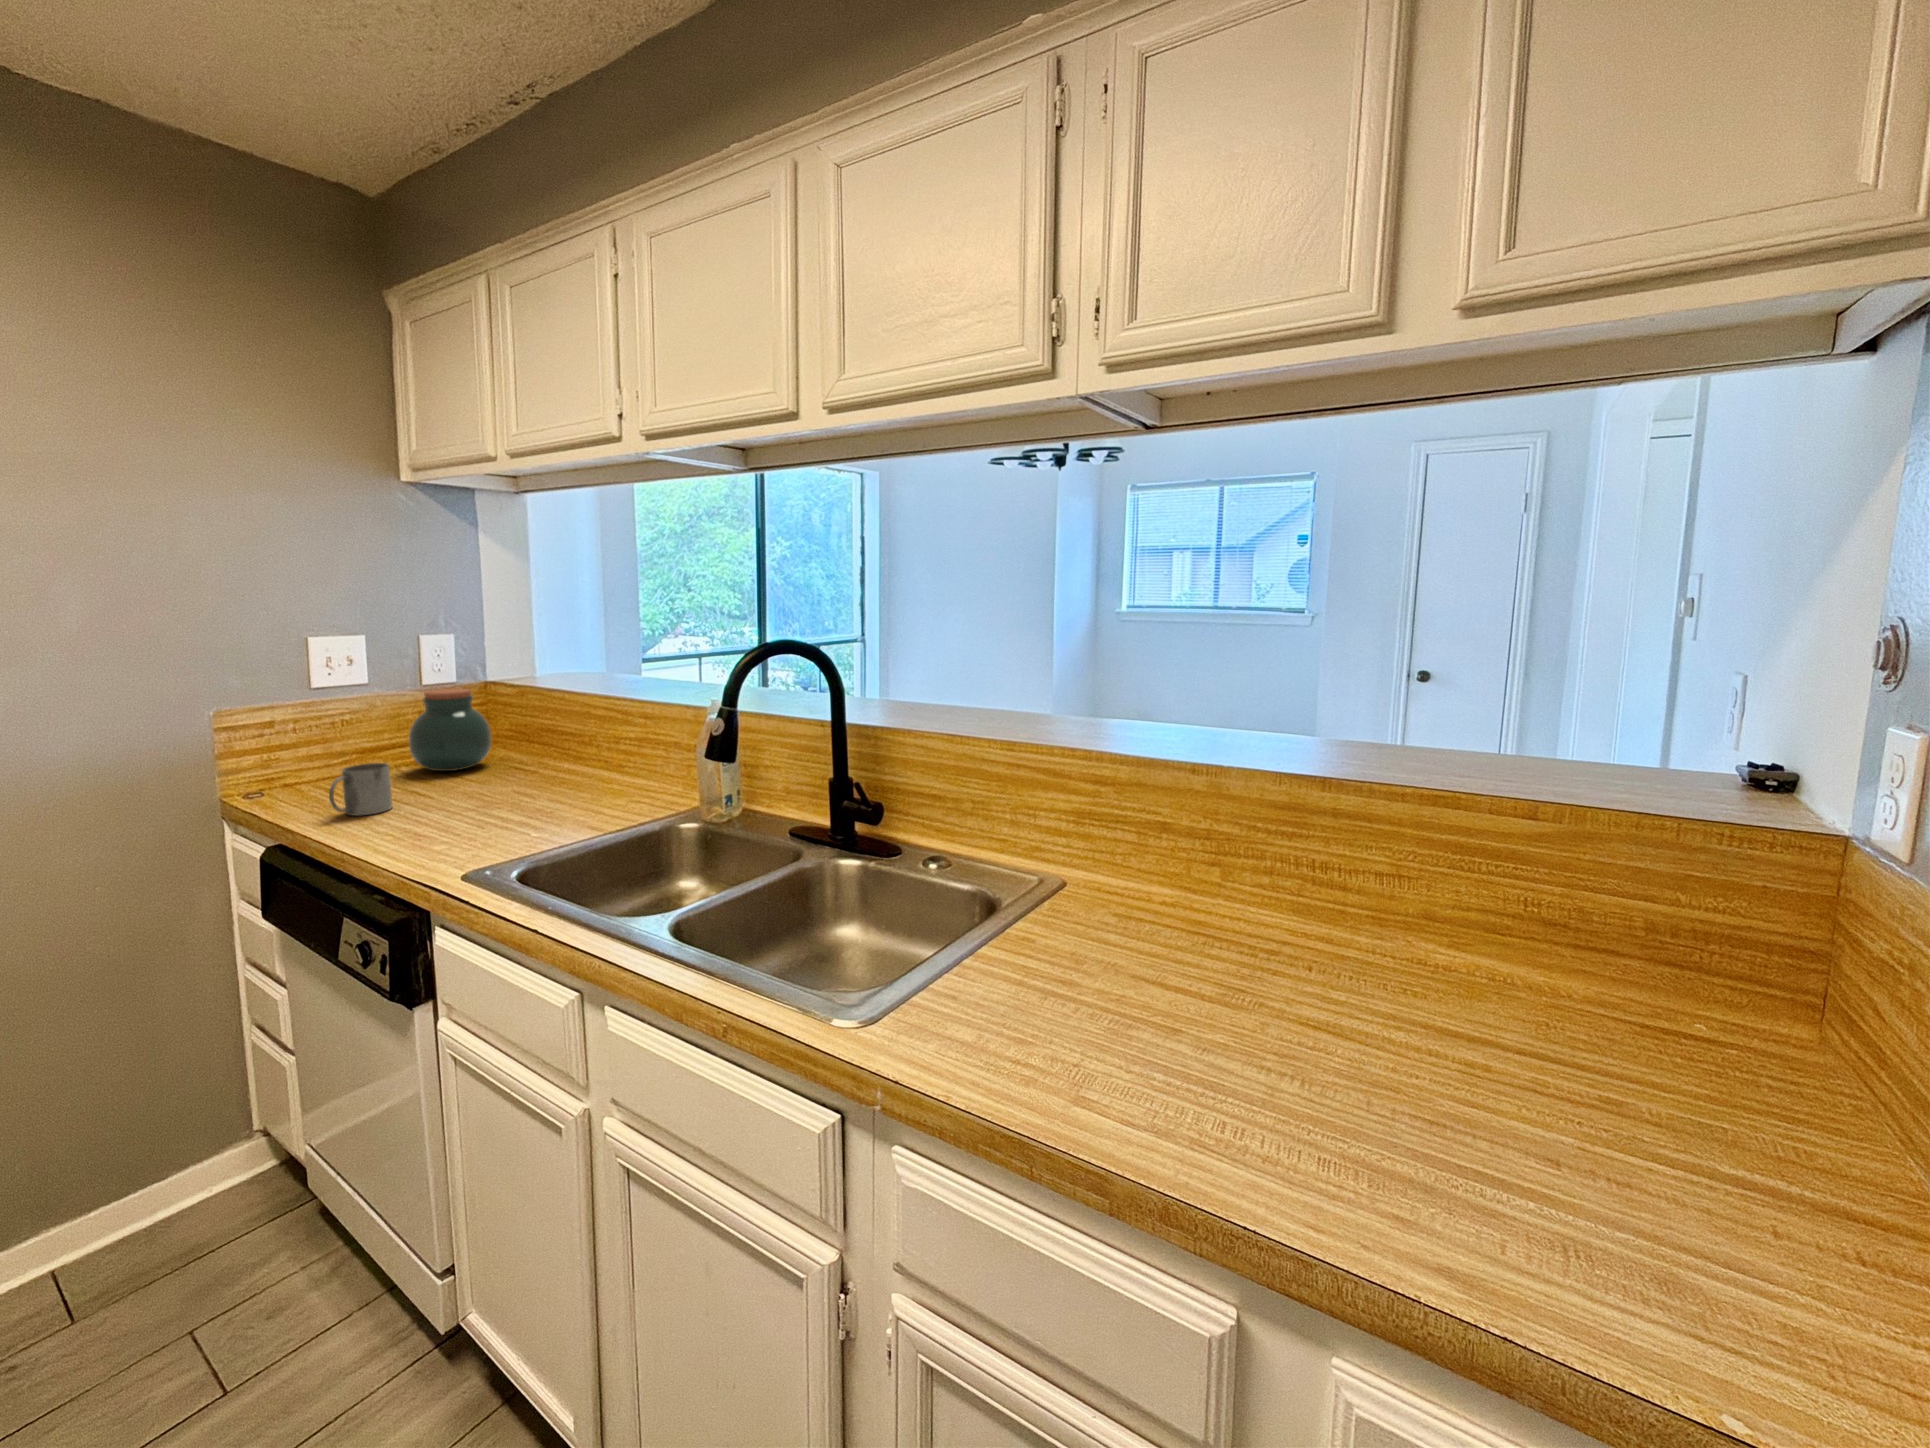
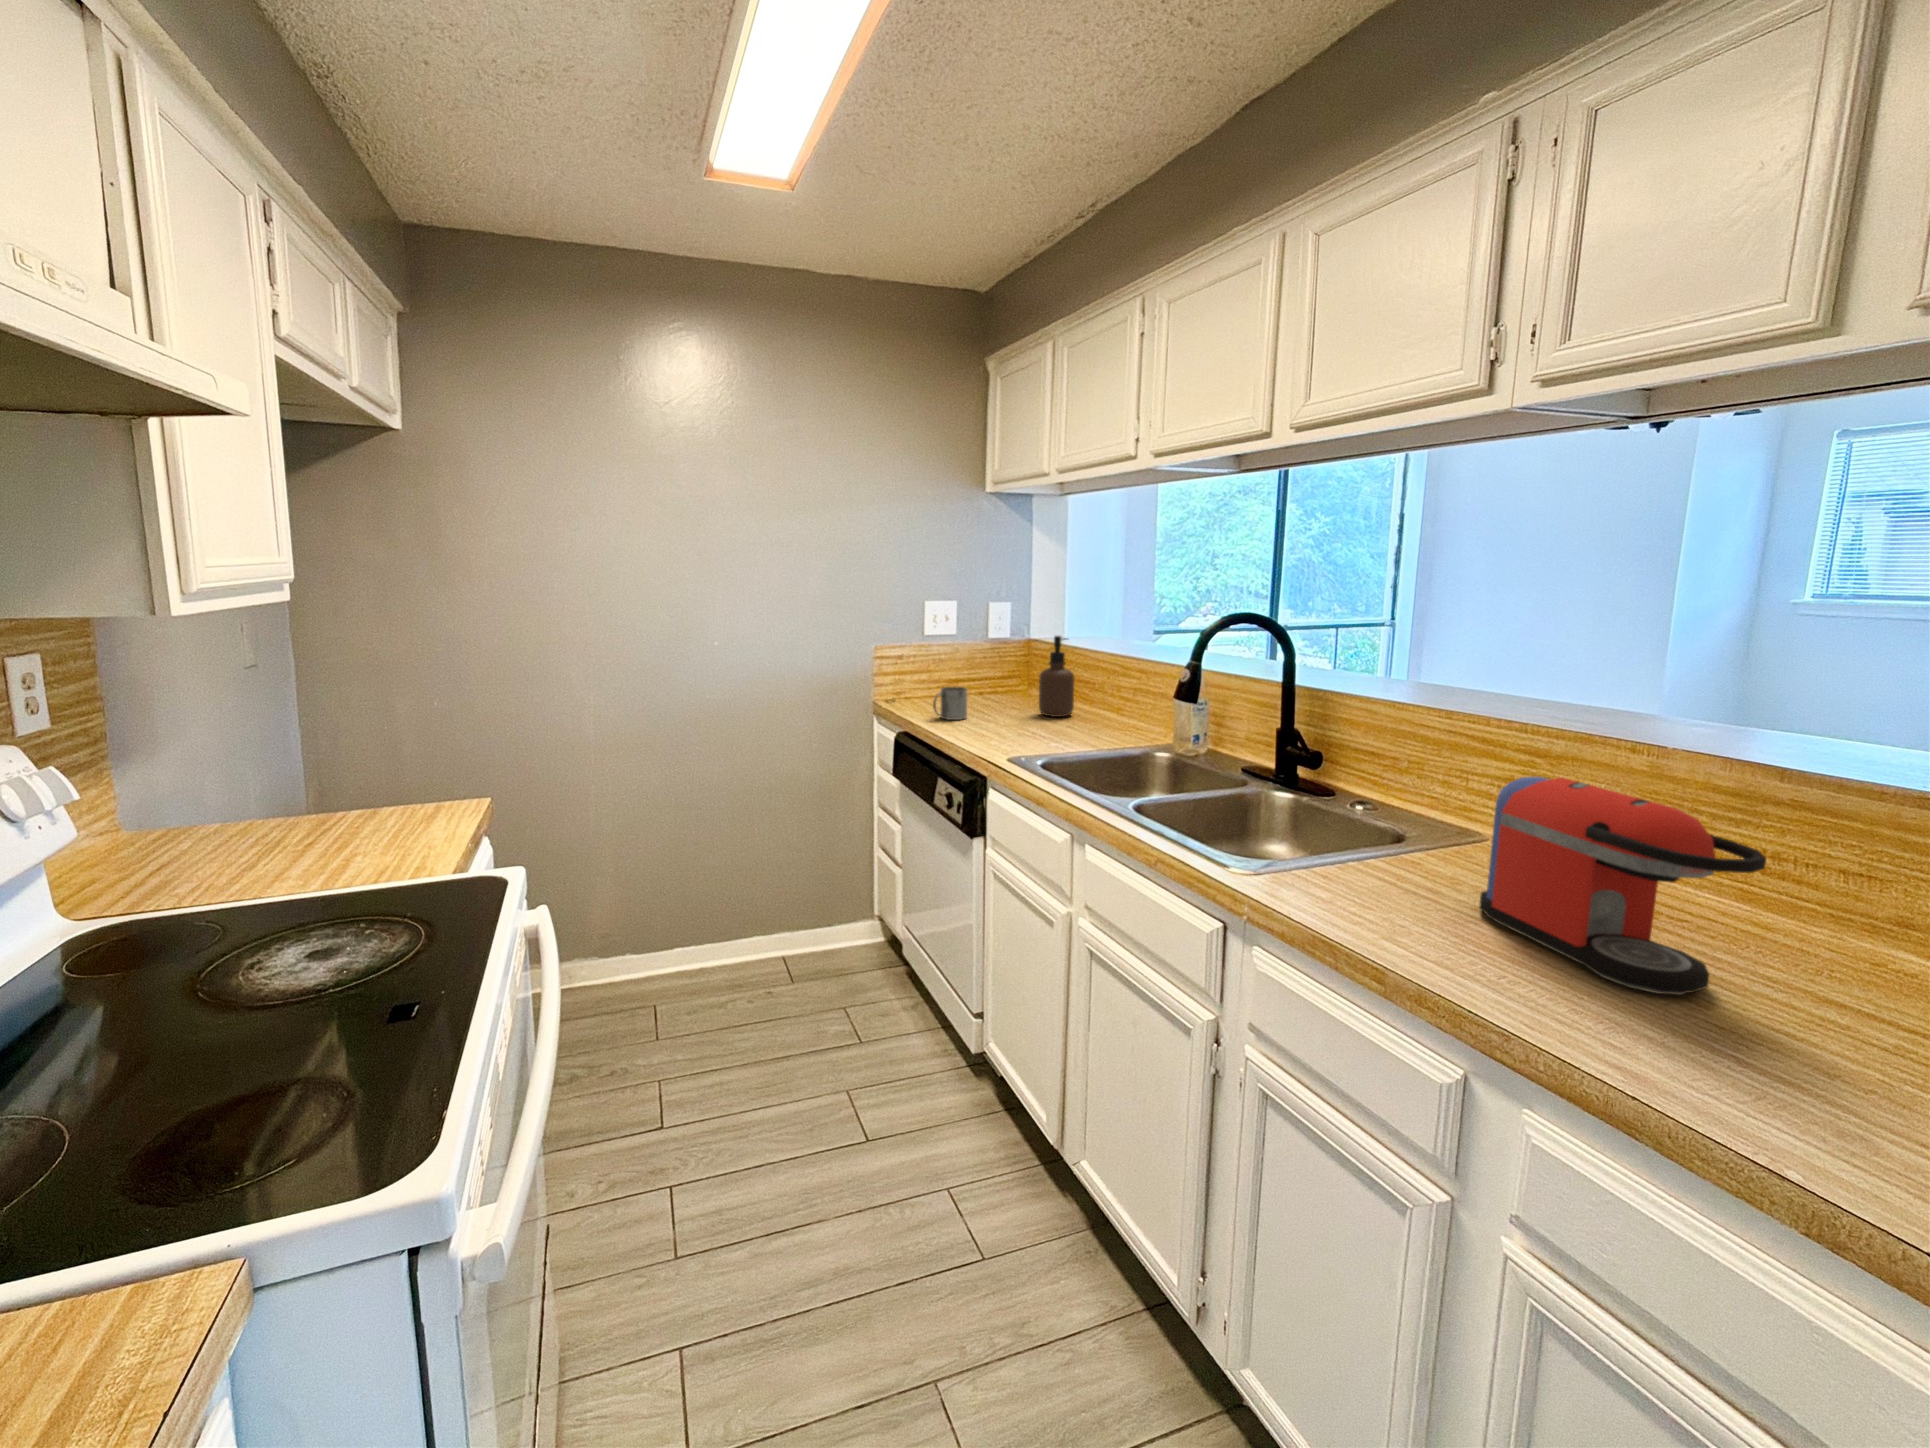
soap dispenser: none [504,678,557,787] -> present [1039,636,1074,717]
jar: present [409,688,491,771] -> none [978,642,1030,701]
coffee maker: none [1133,833,1461,1096] -> present [1479,777,1766,995]

